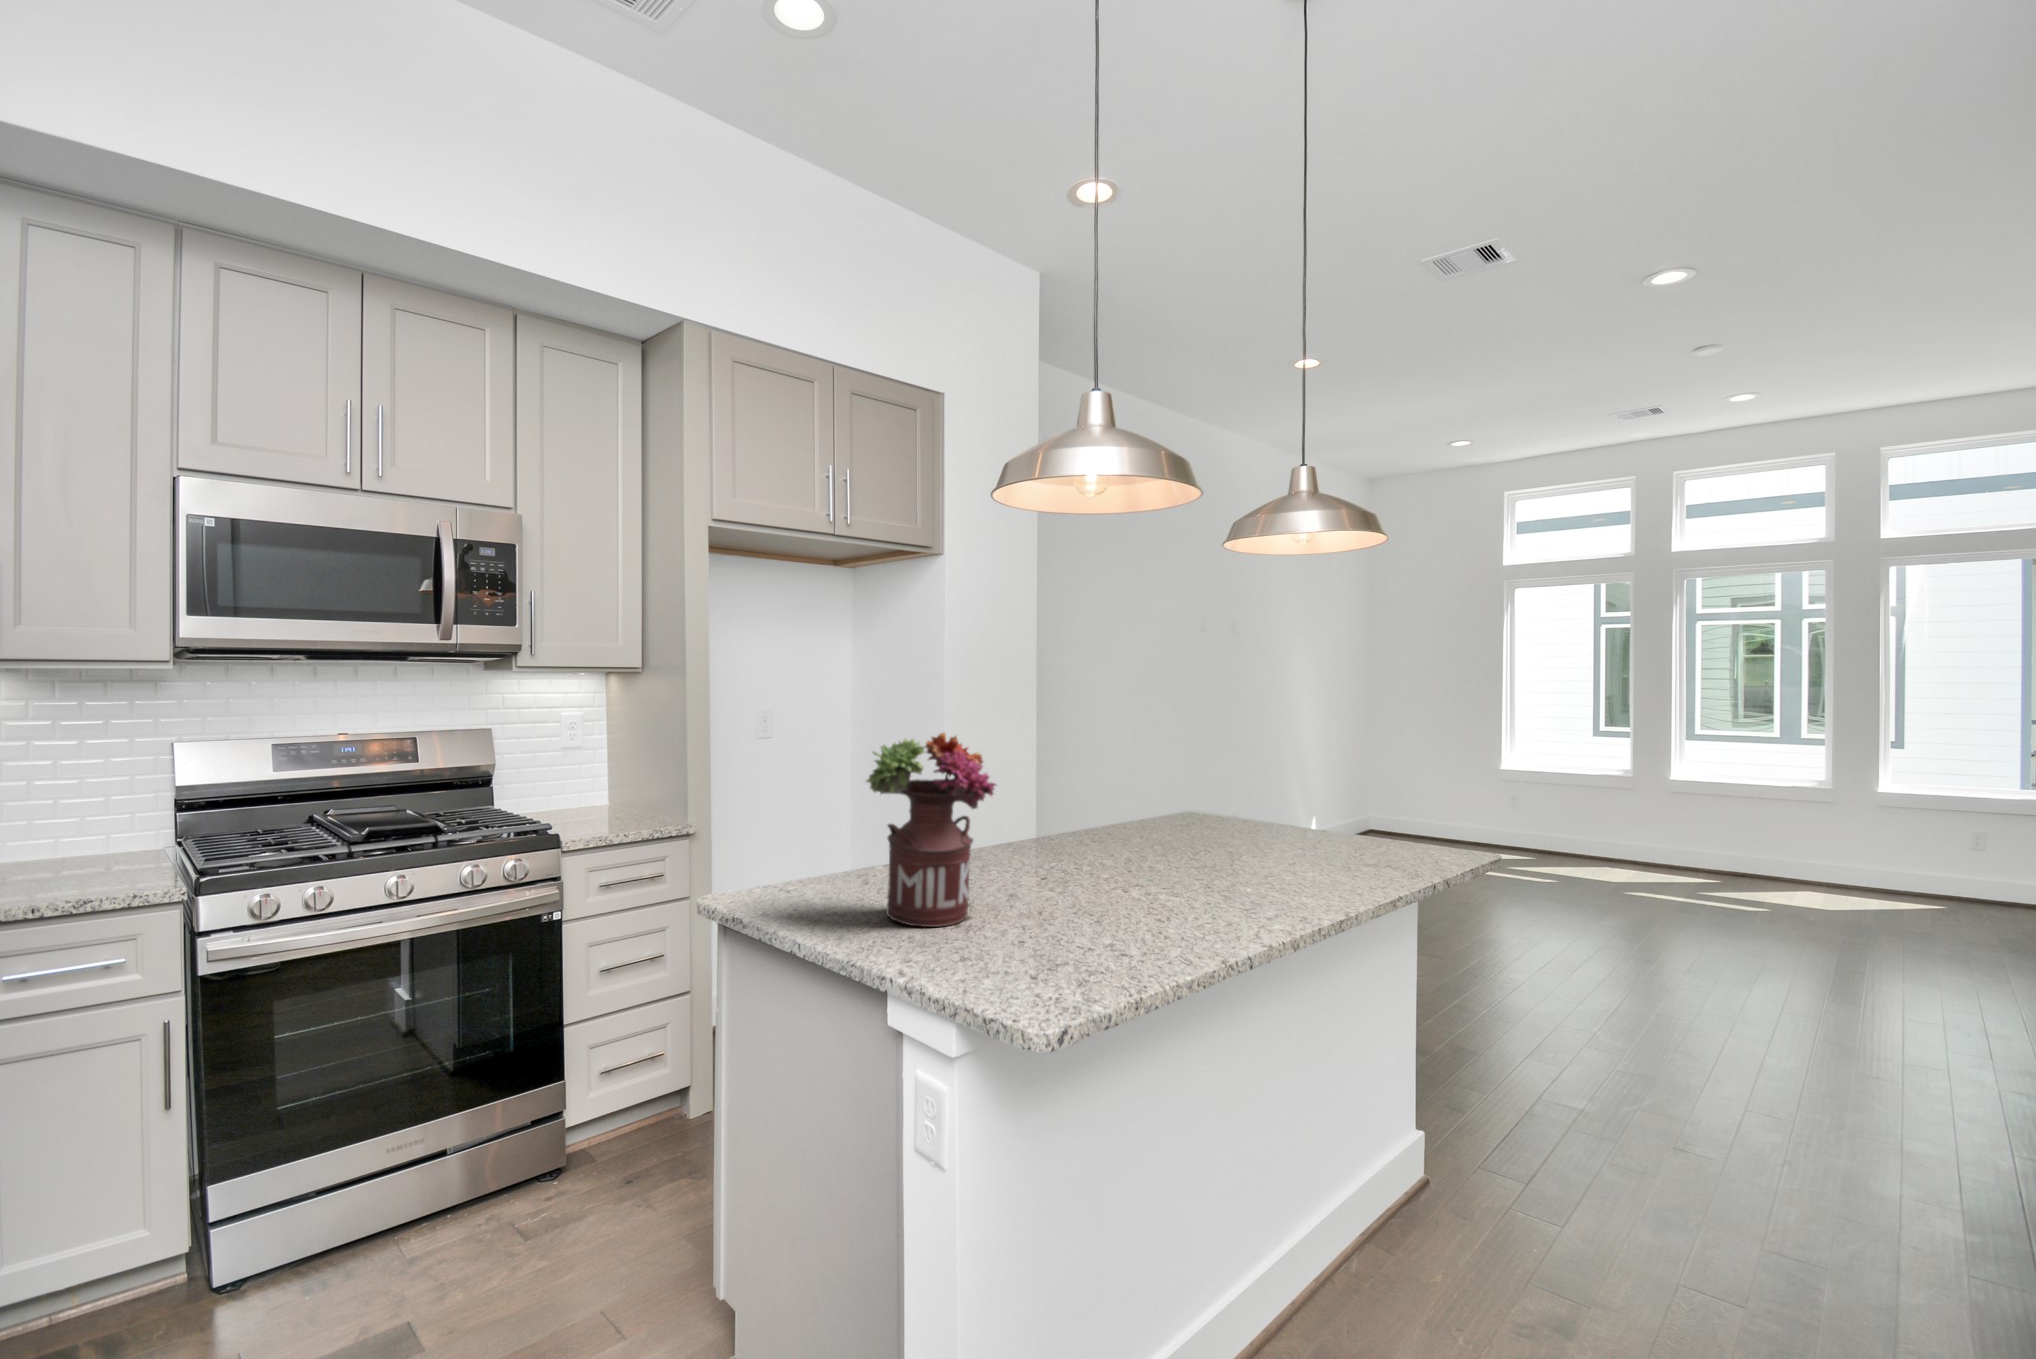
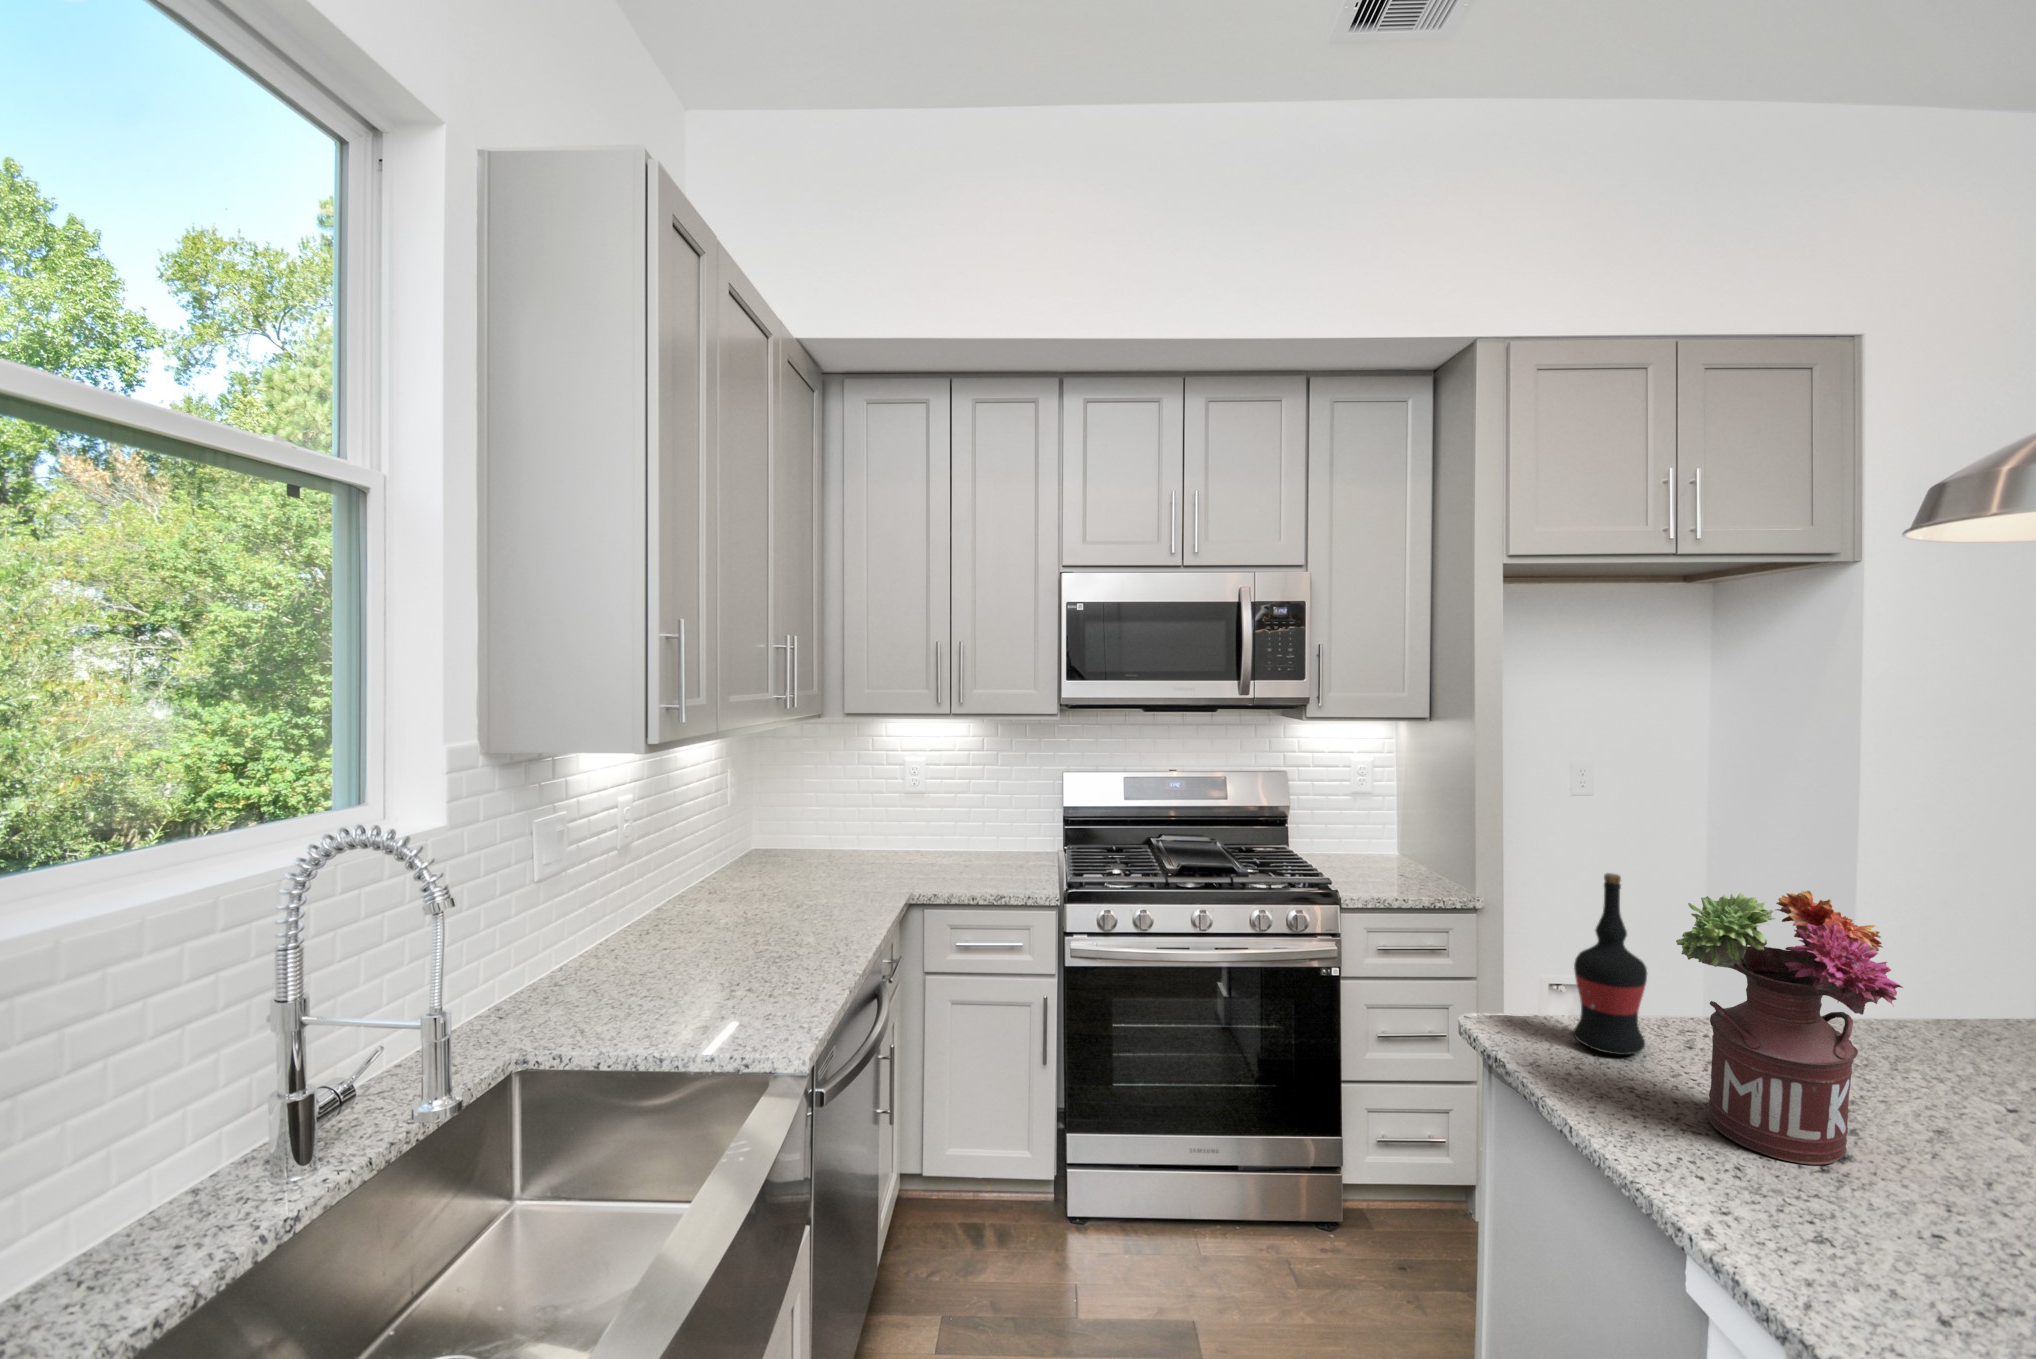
wine bottle: none [787,751,839,897] -> present [1573,873,1647,1055]

